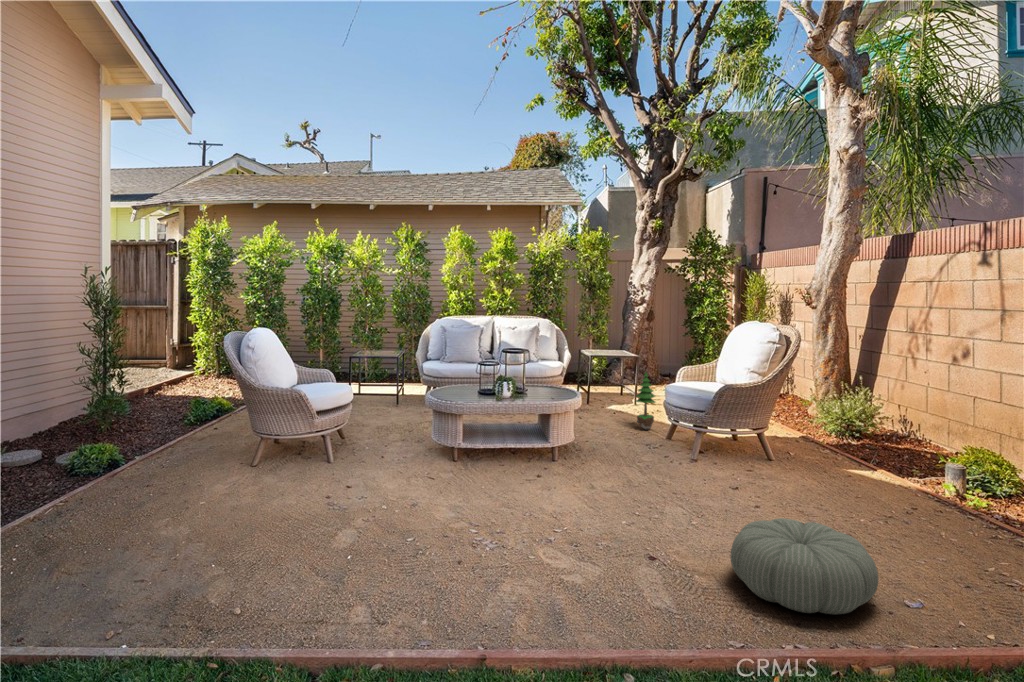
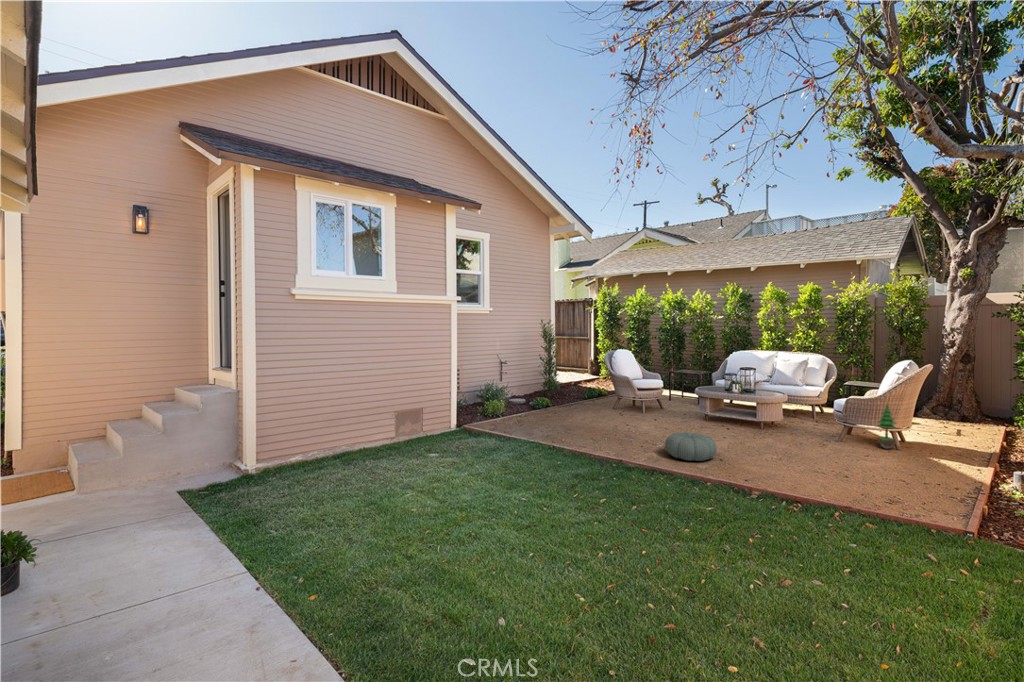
pouf: present [730,518,878,614] -> present [665,432,717,461]

